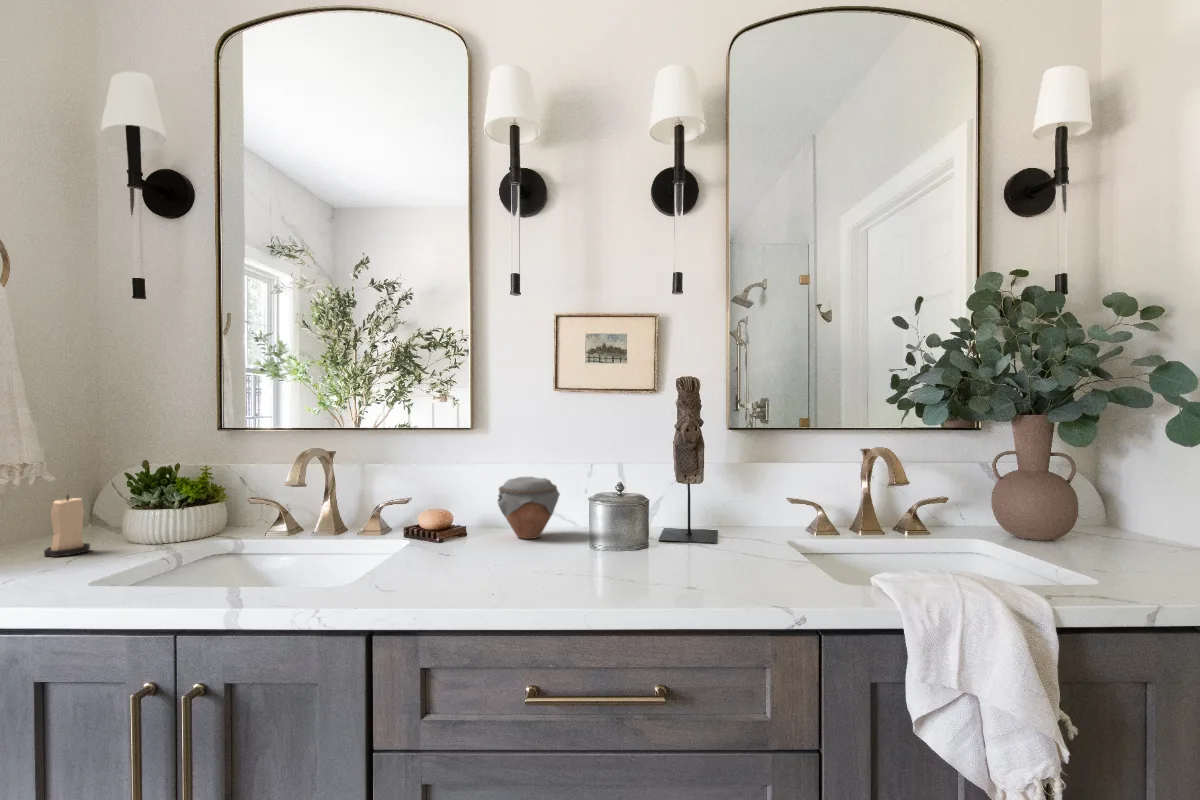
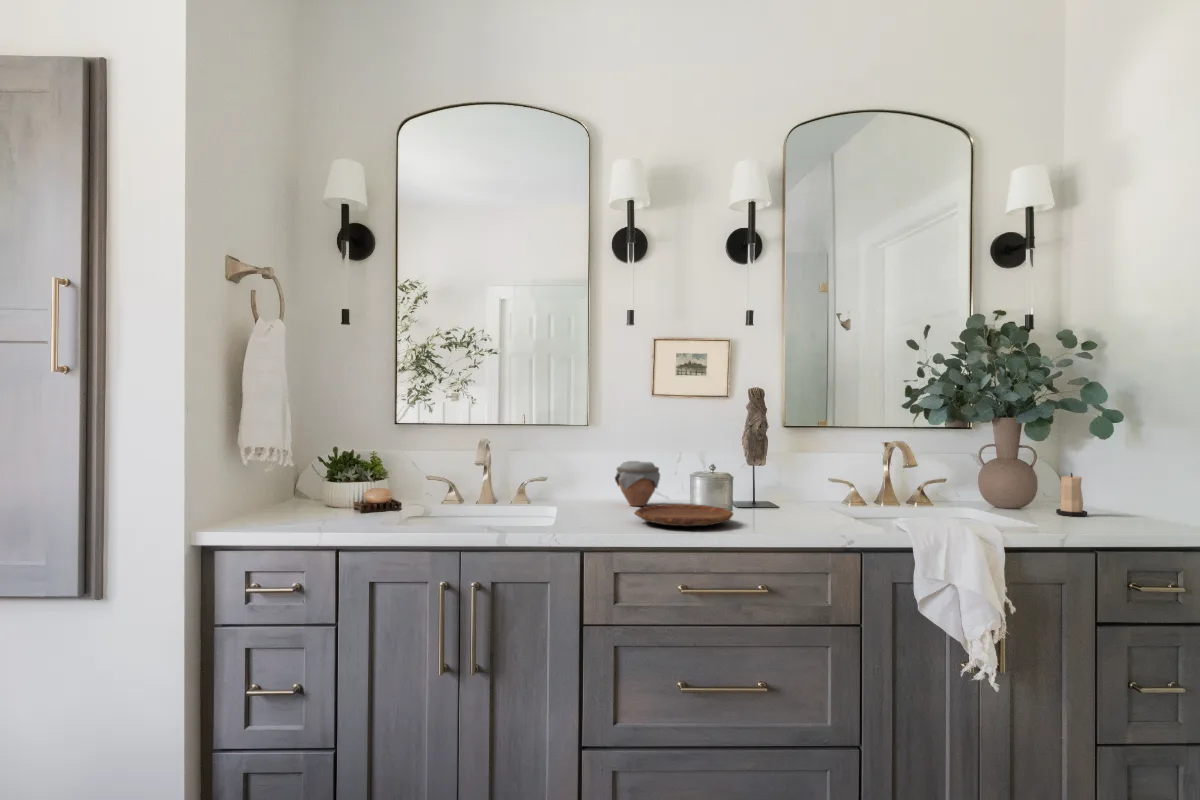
candle: present [44,495,90,557] -> present [1056,473,1087,516]
tray: none [483,543,630,589] -> present [635,504,733,526]

